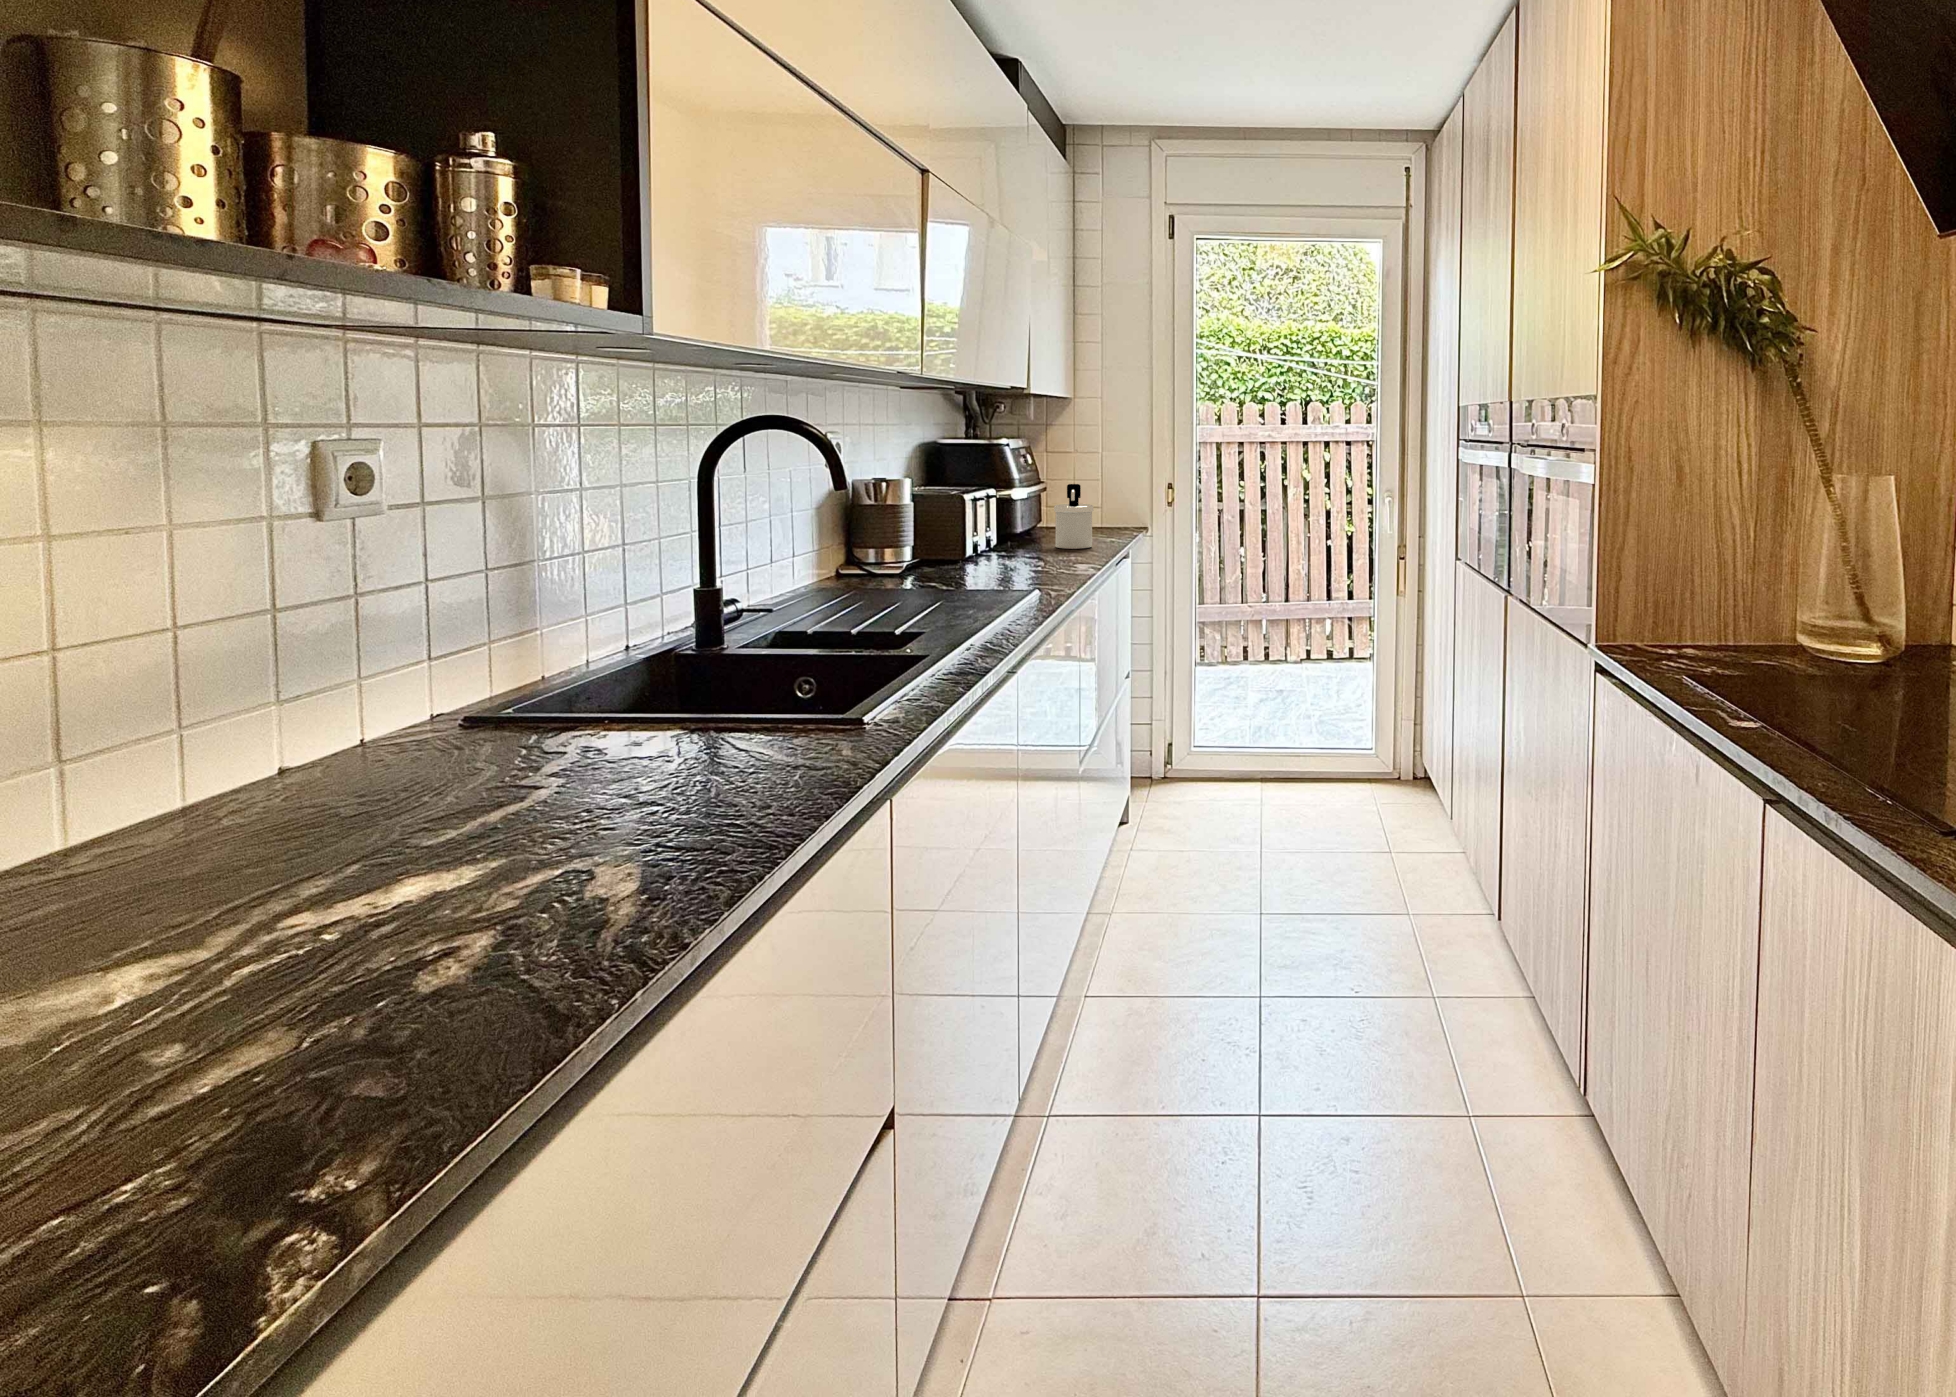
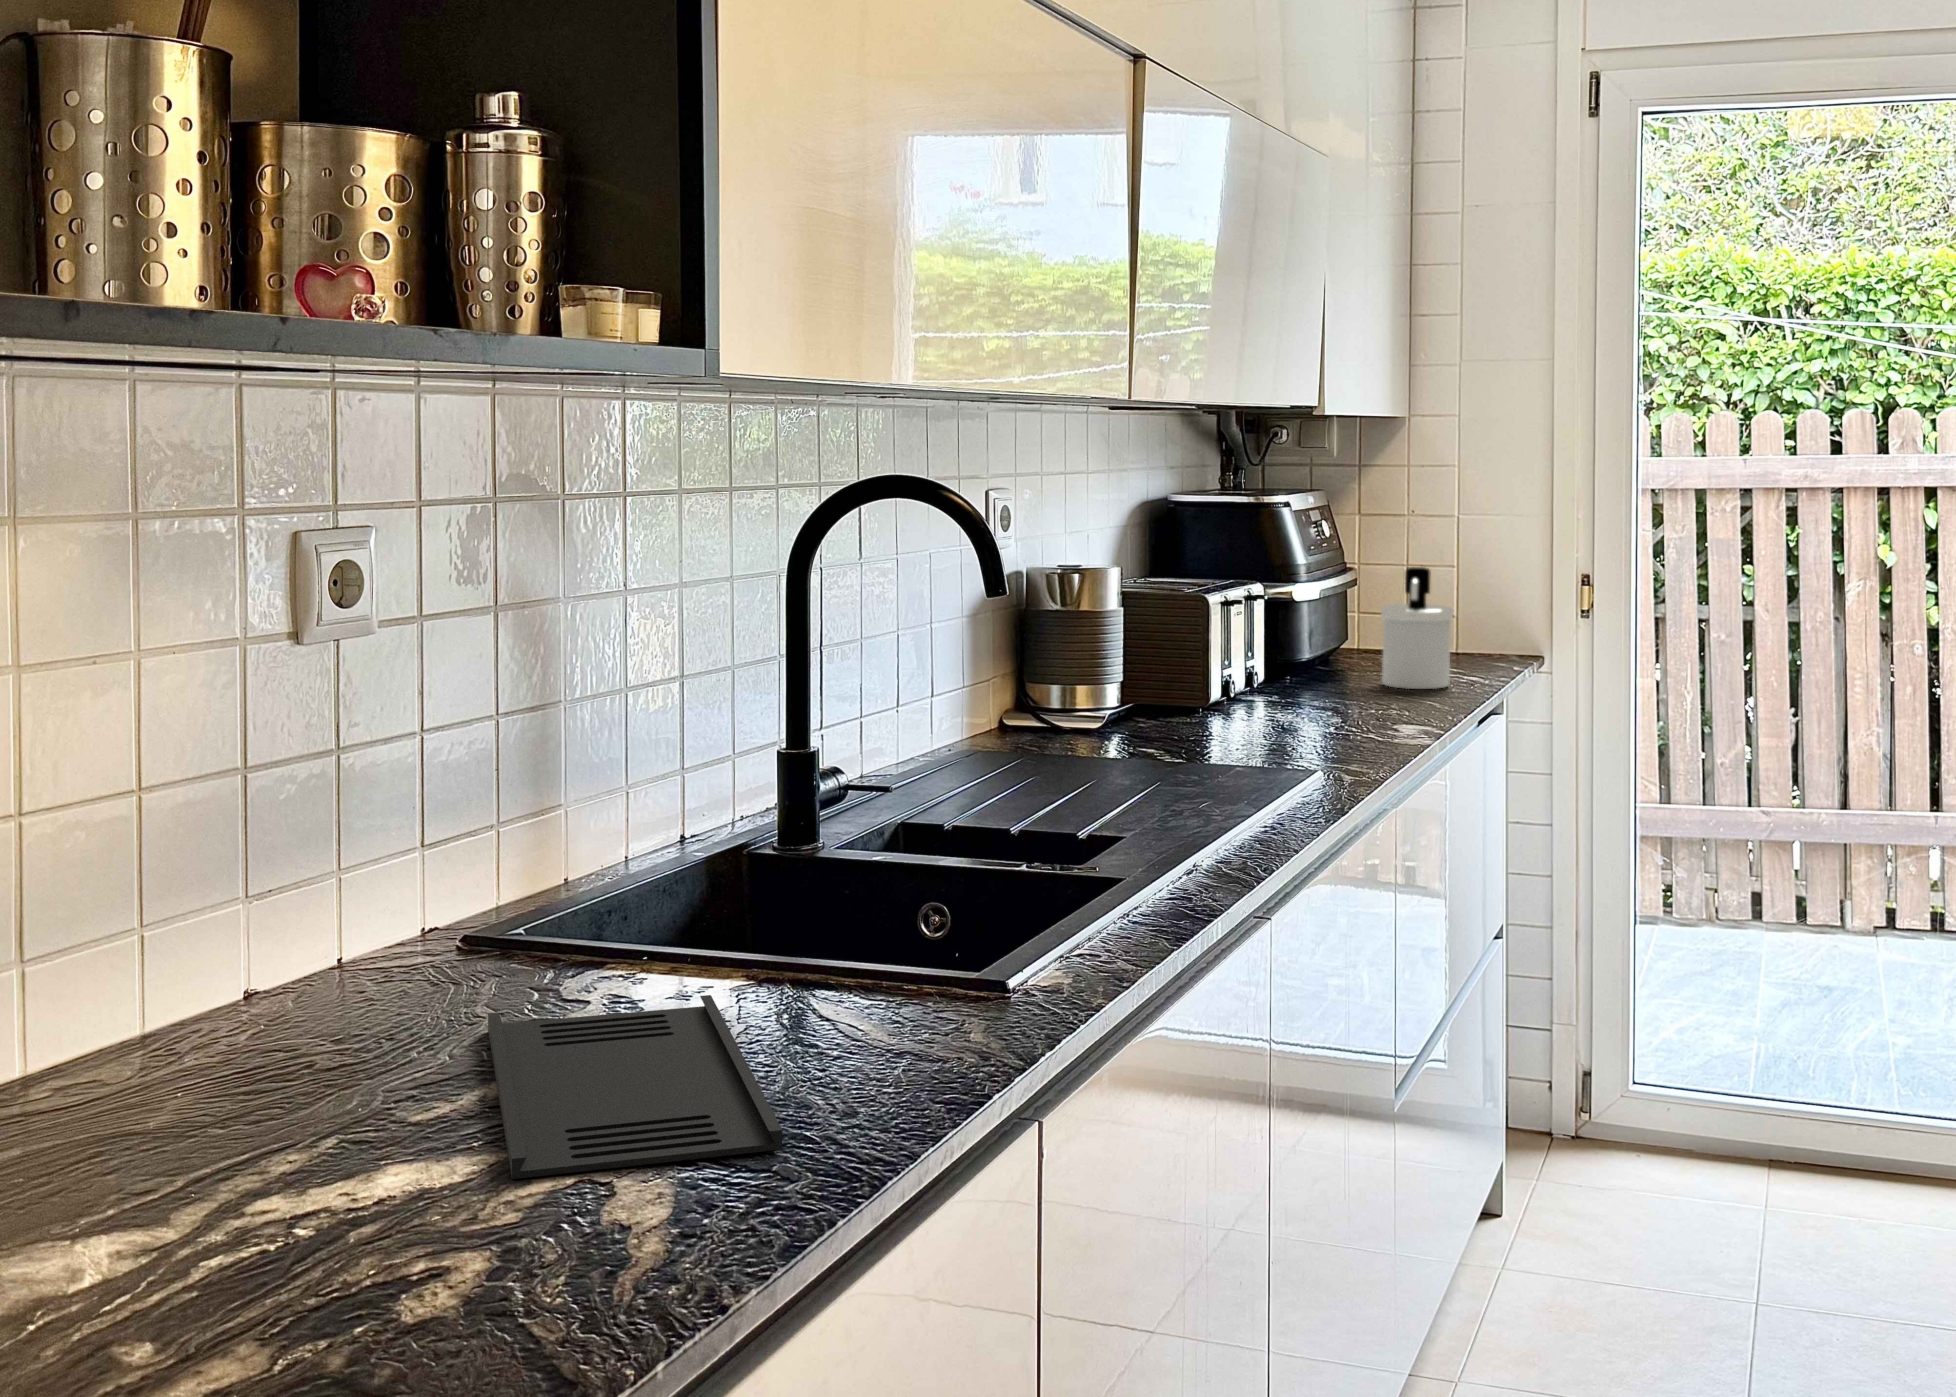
tray: none [494,739,719,876] -> present [488,995,783,1179]

